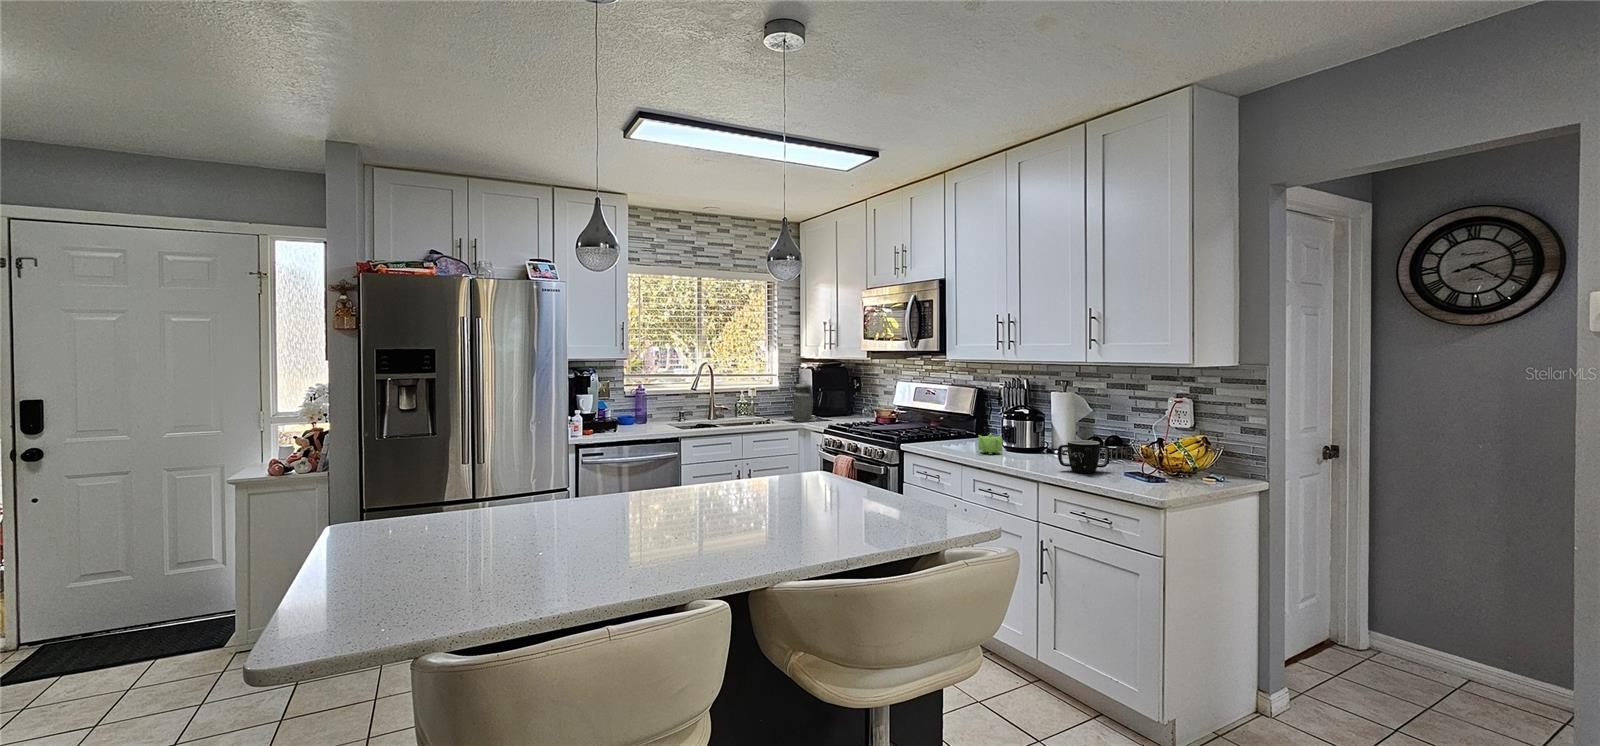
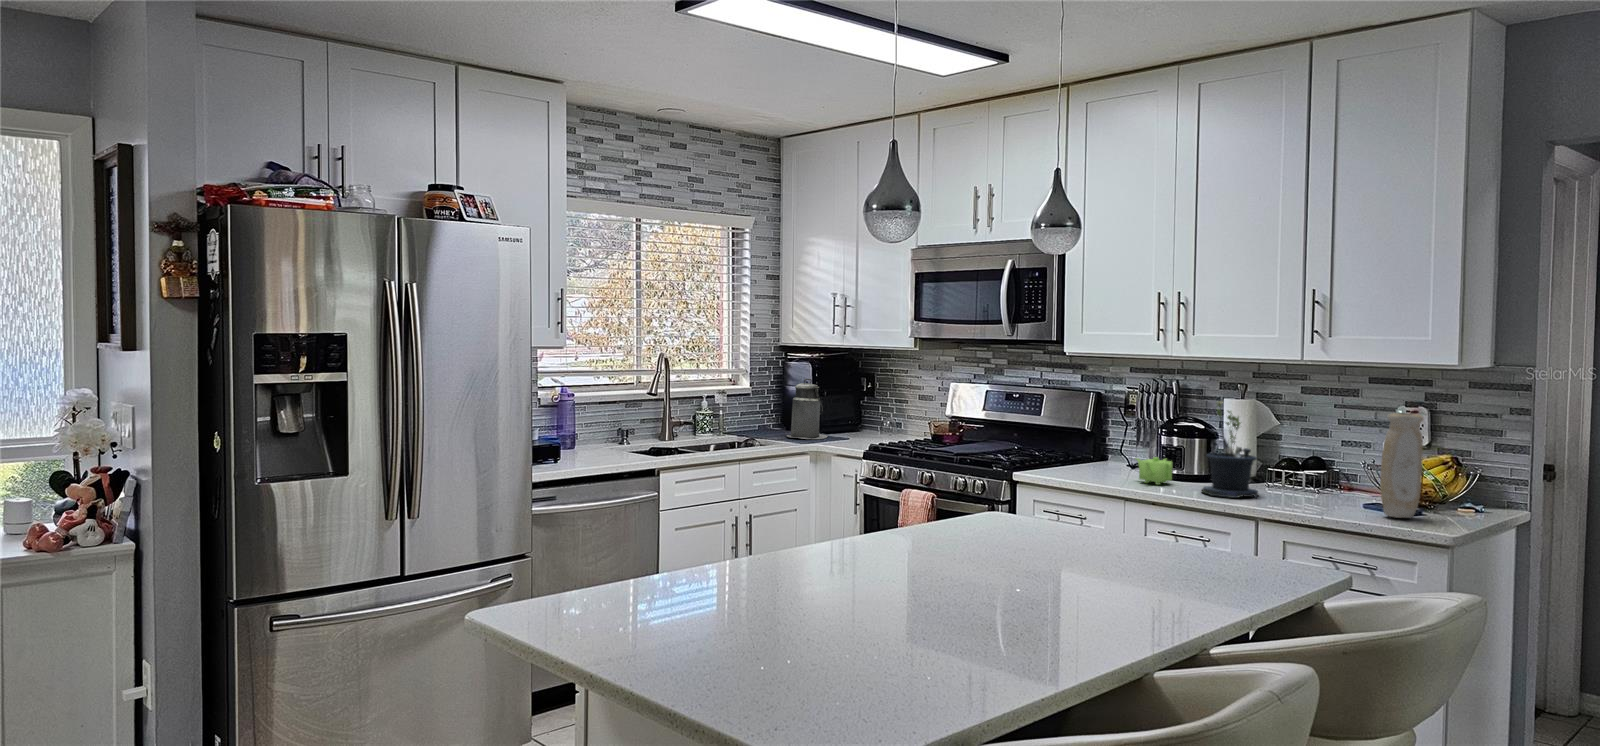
potted plant: none [1012,393,1056,465] -> present [1202,401,1259,498]
vase: none [1121,402,1152,482] -> present [1380,413,1423,518]
mug: present [1058,440,1110,473] -> none [1283,464,1349,508]

